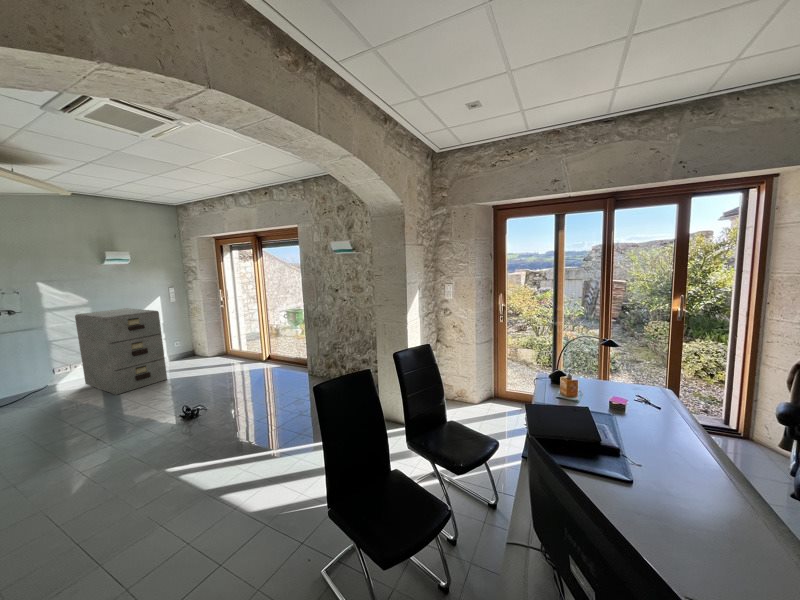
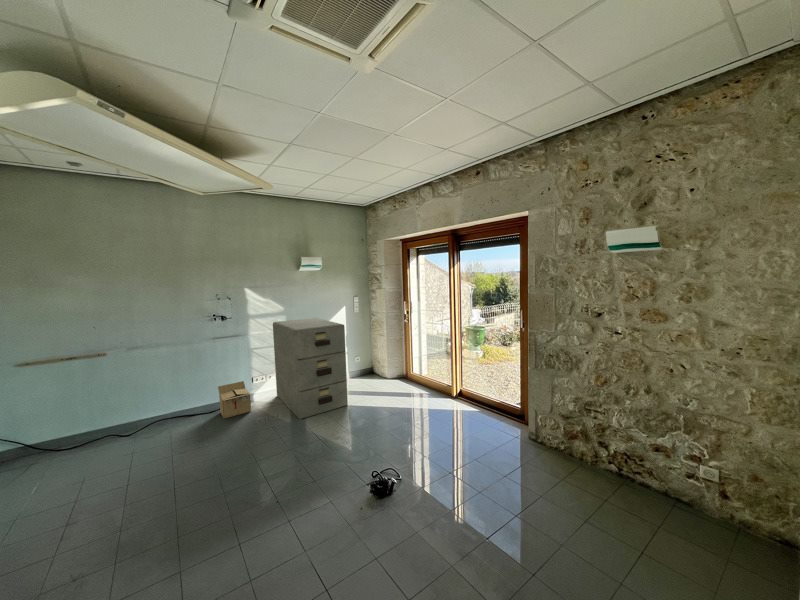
cardboard box: none [9,373,57,408] -> present [218,381,251,419]

